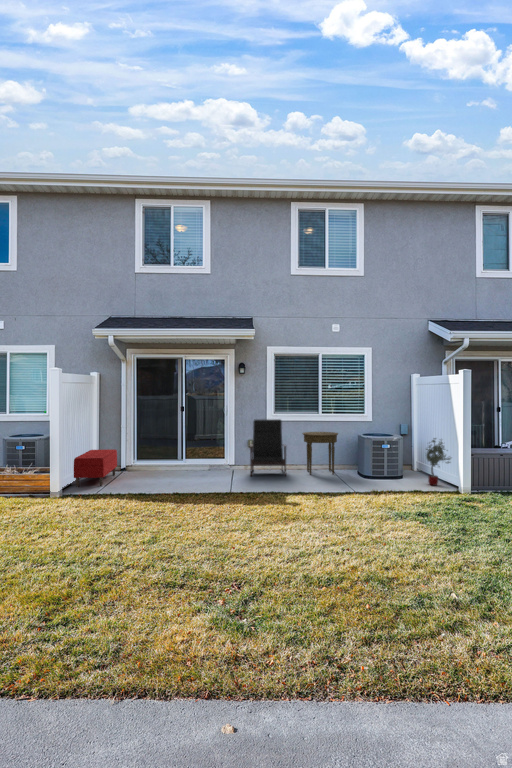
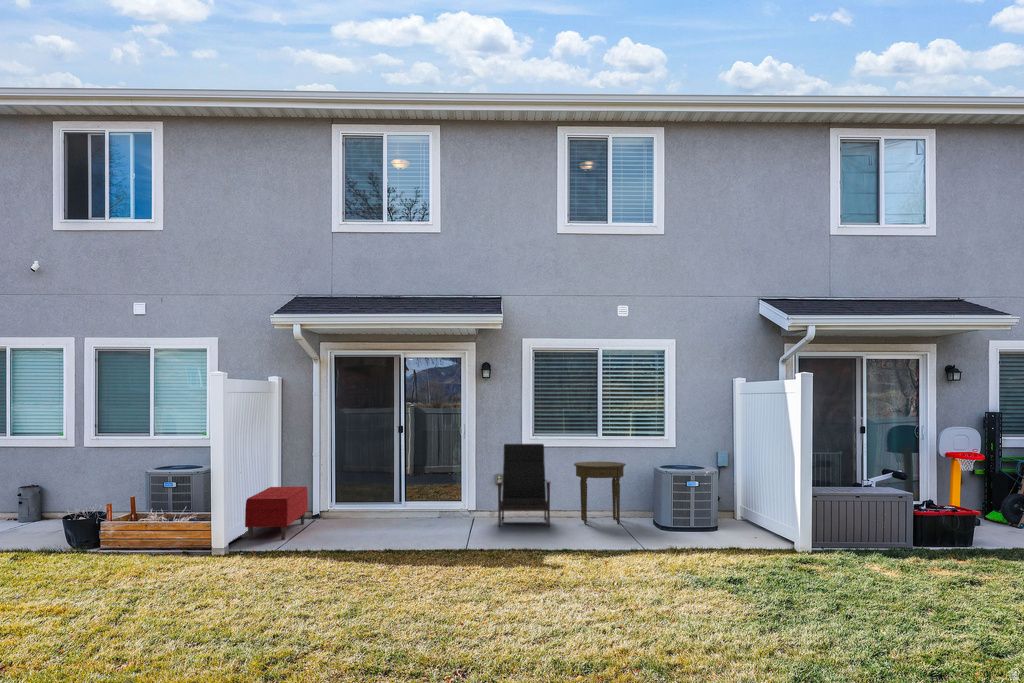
potted tree: present [426,438,451,486] -> none [746,471,787,541]

